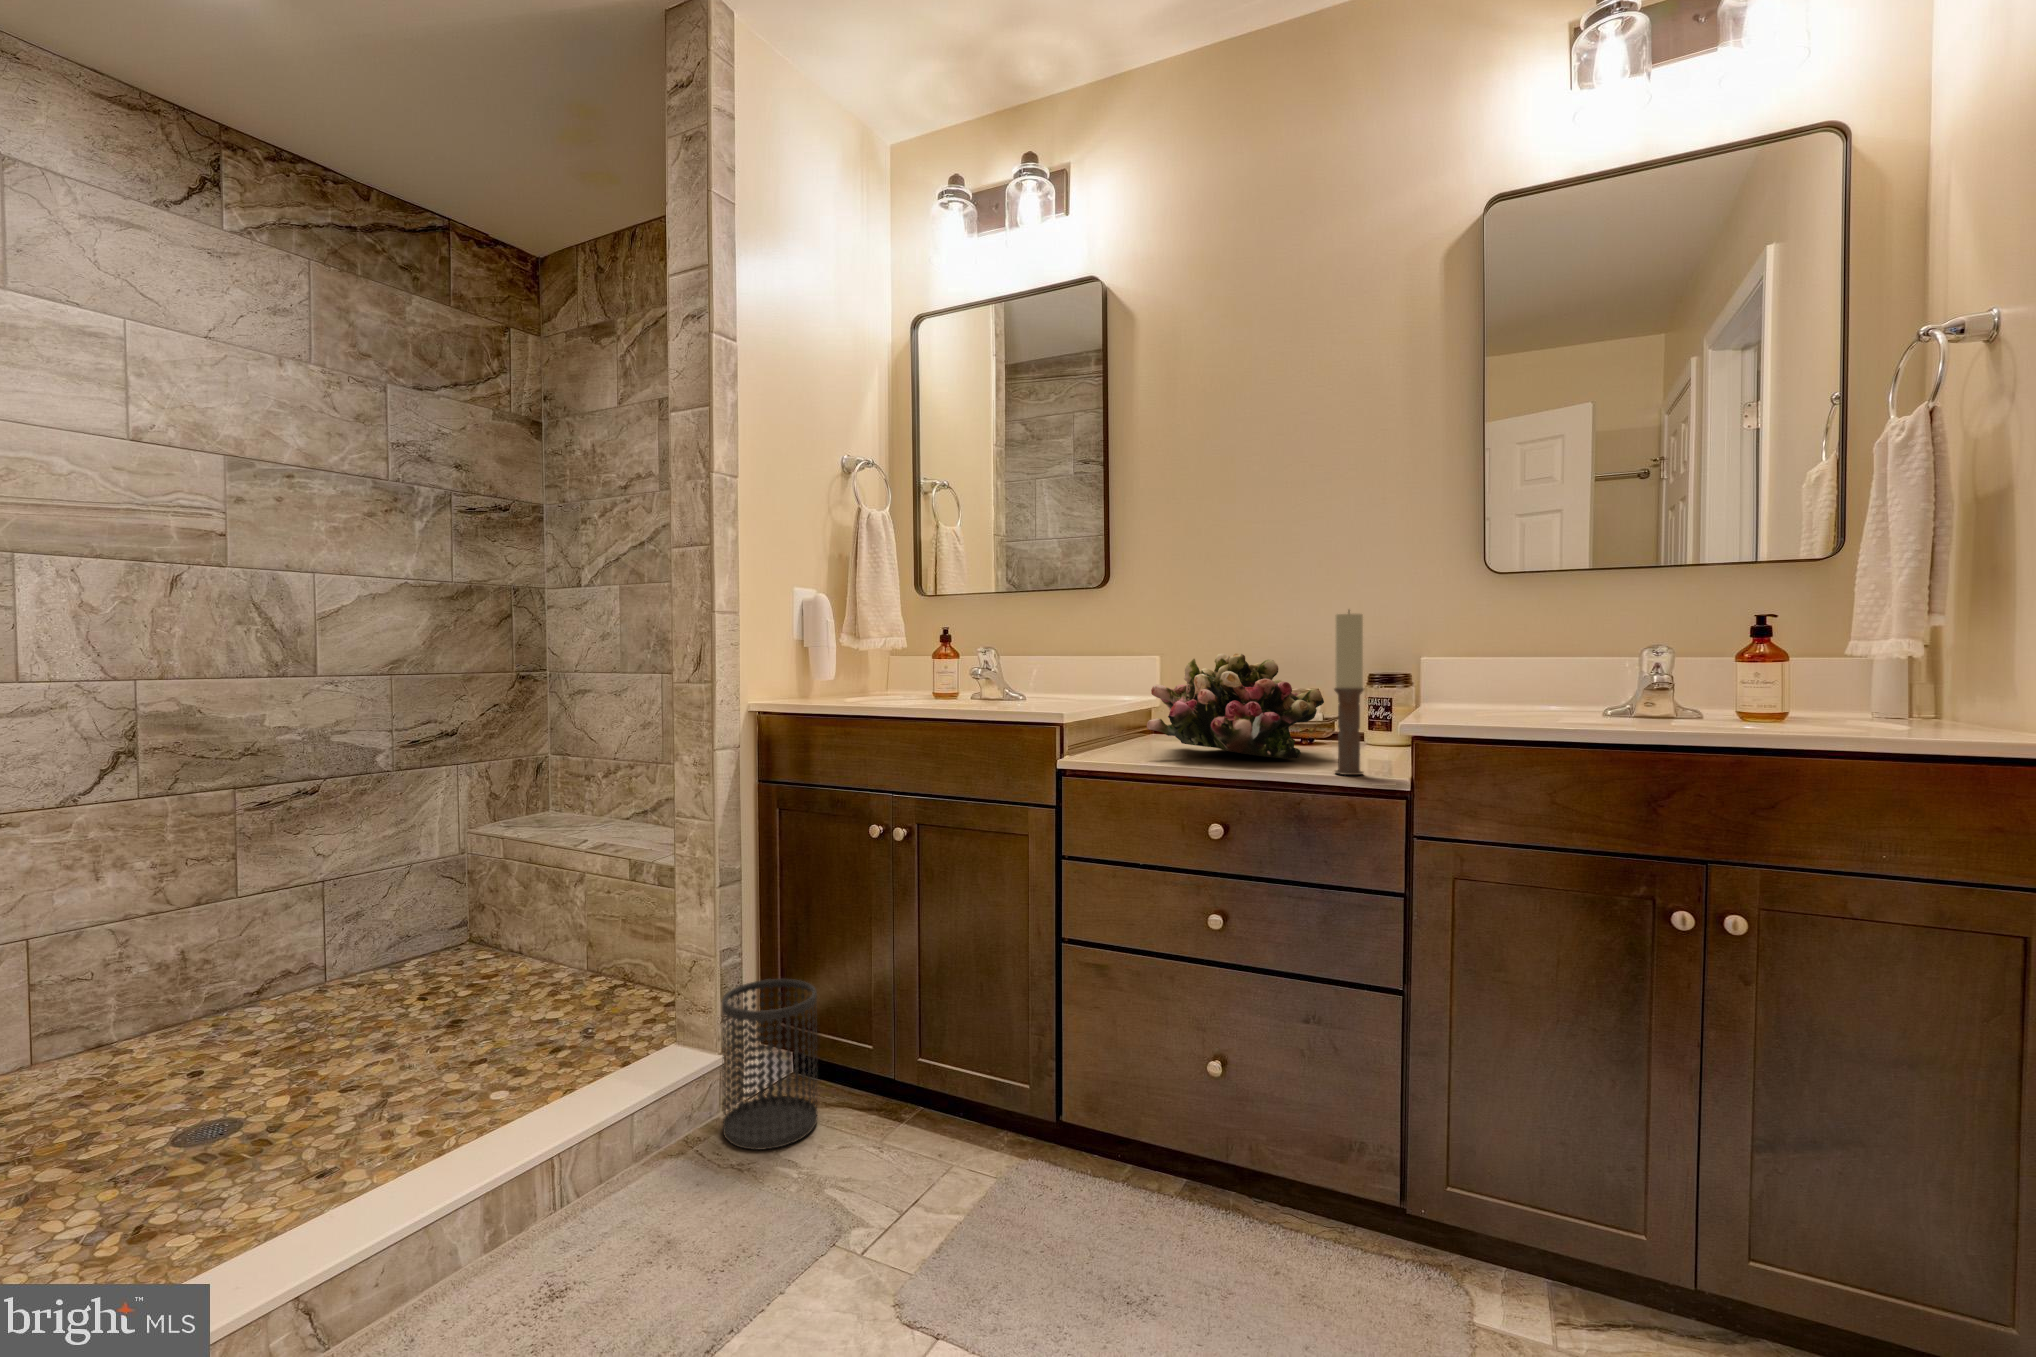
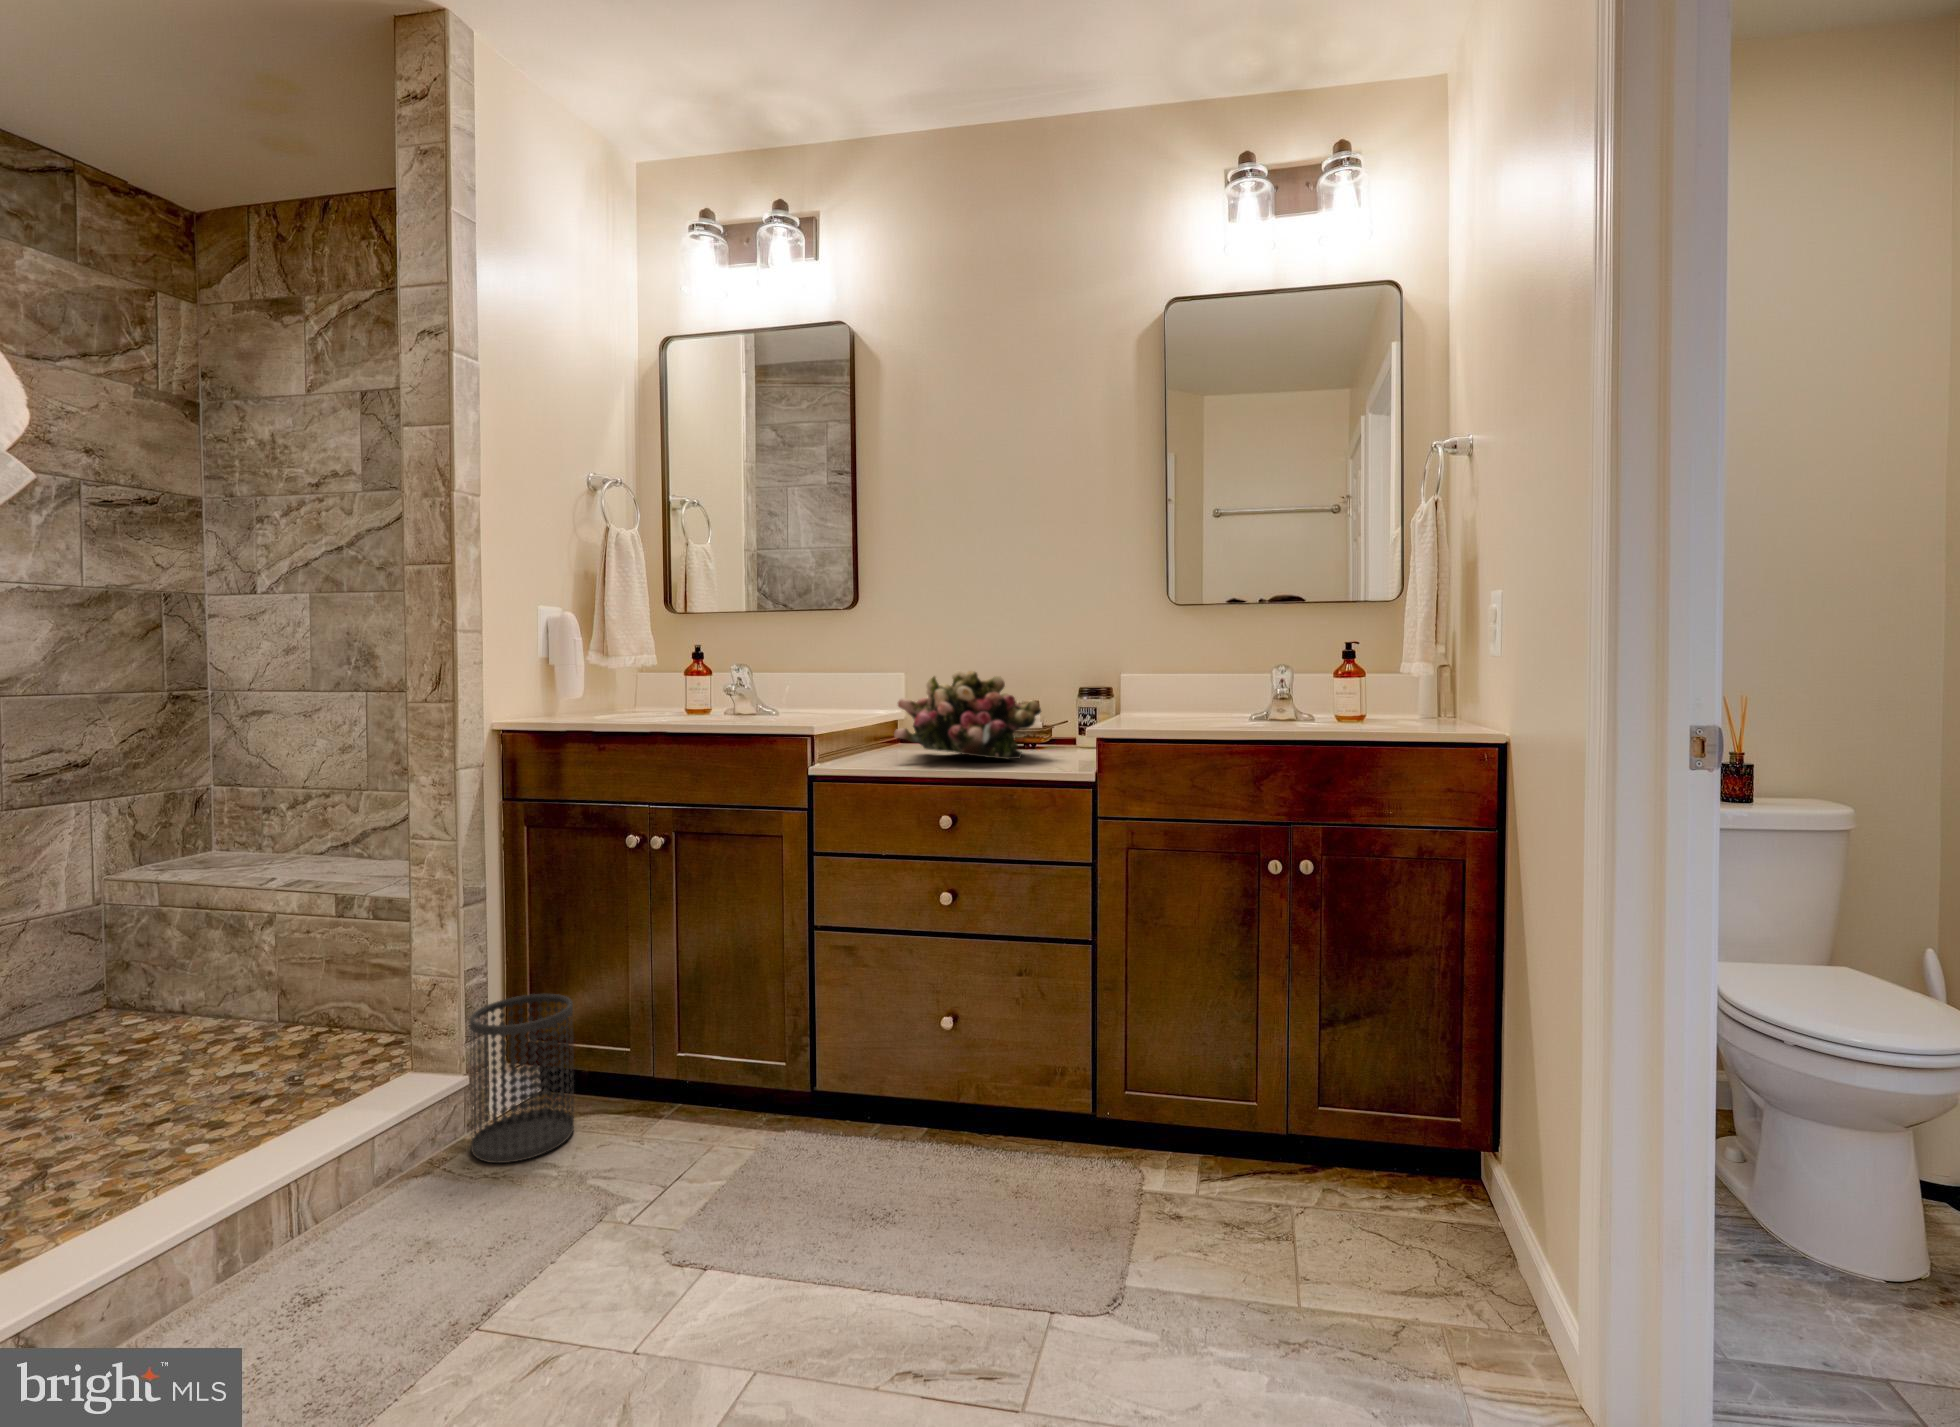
candle: present [1334,612,1364,775] -> none [1048,636,1071,771]

